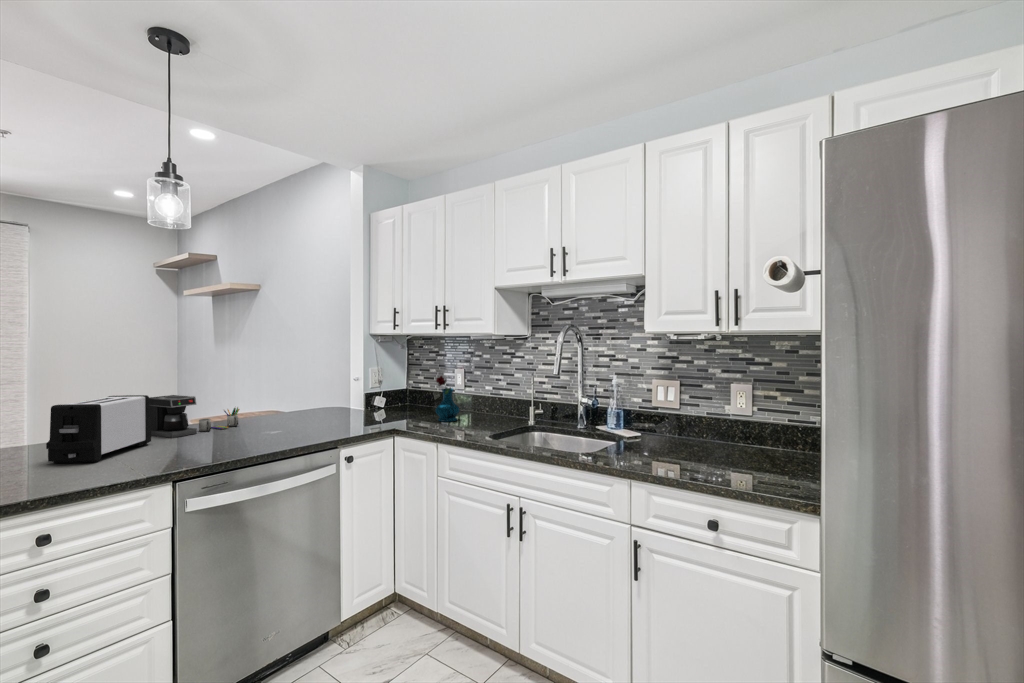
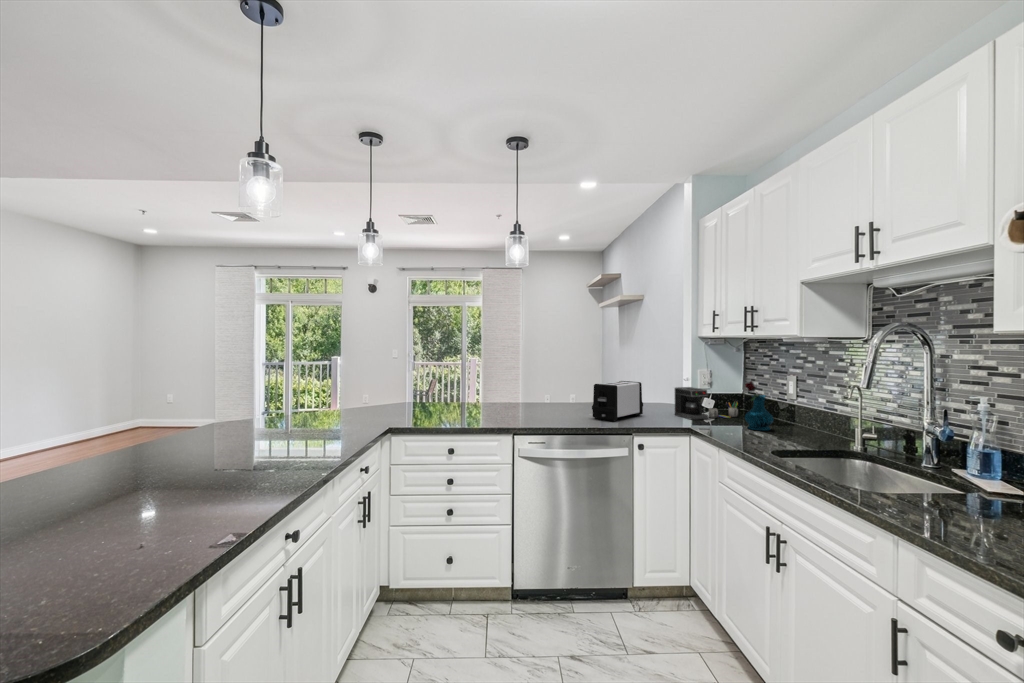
toaster: present [46,395,152,463] -> present [592,381,643,421]
coffee maker: present [149,395,239,438] -> present [675,387,738,420]

